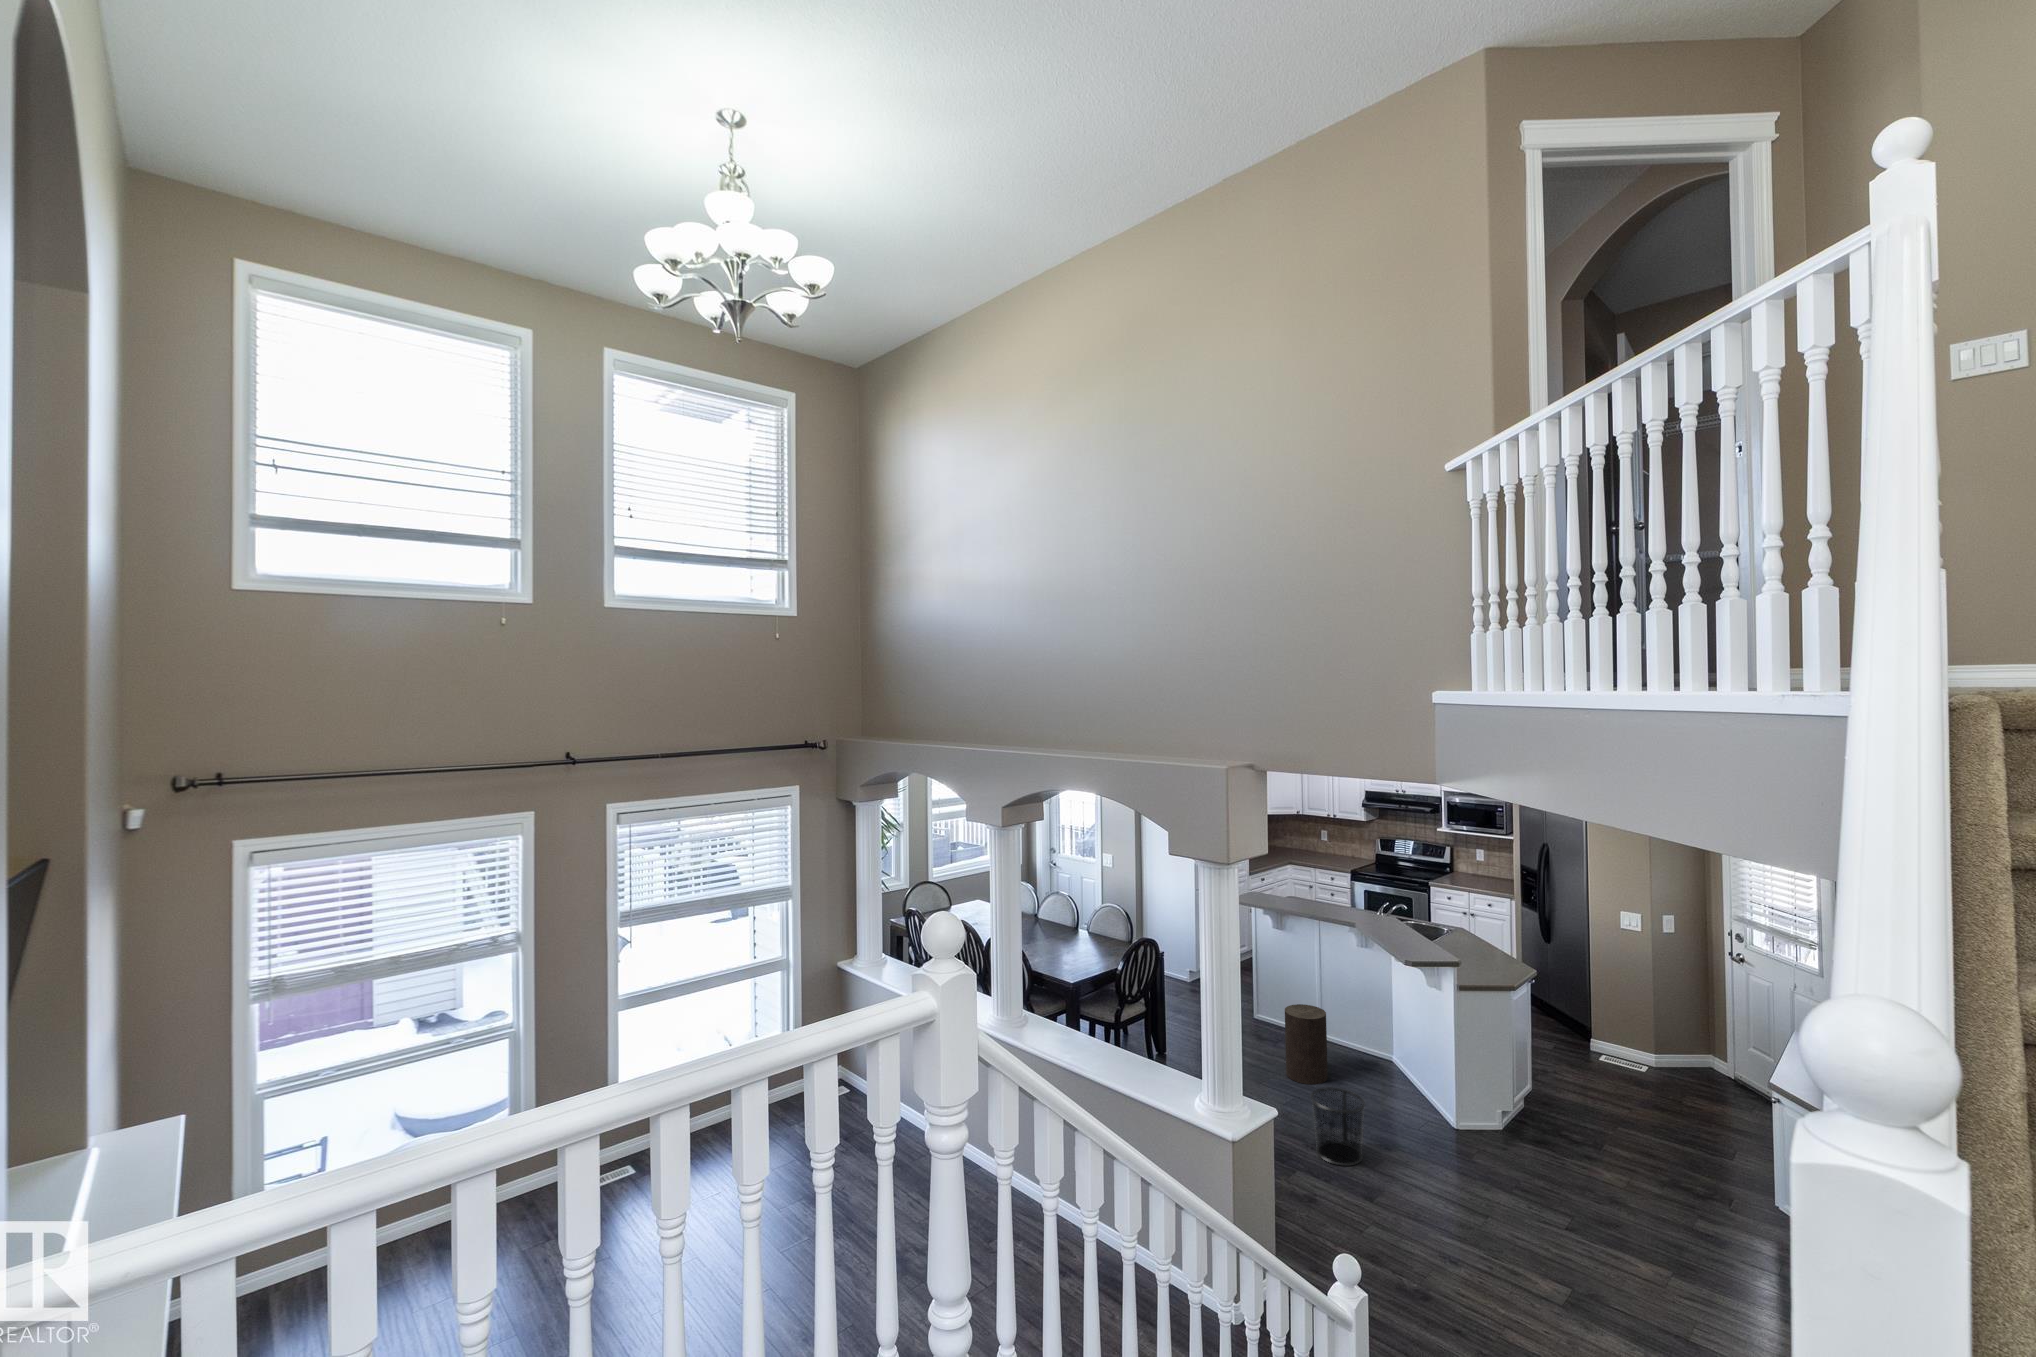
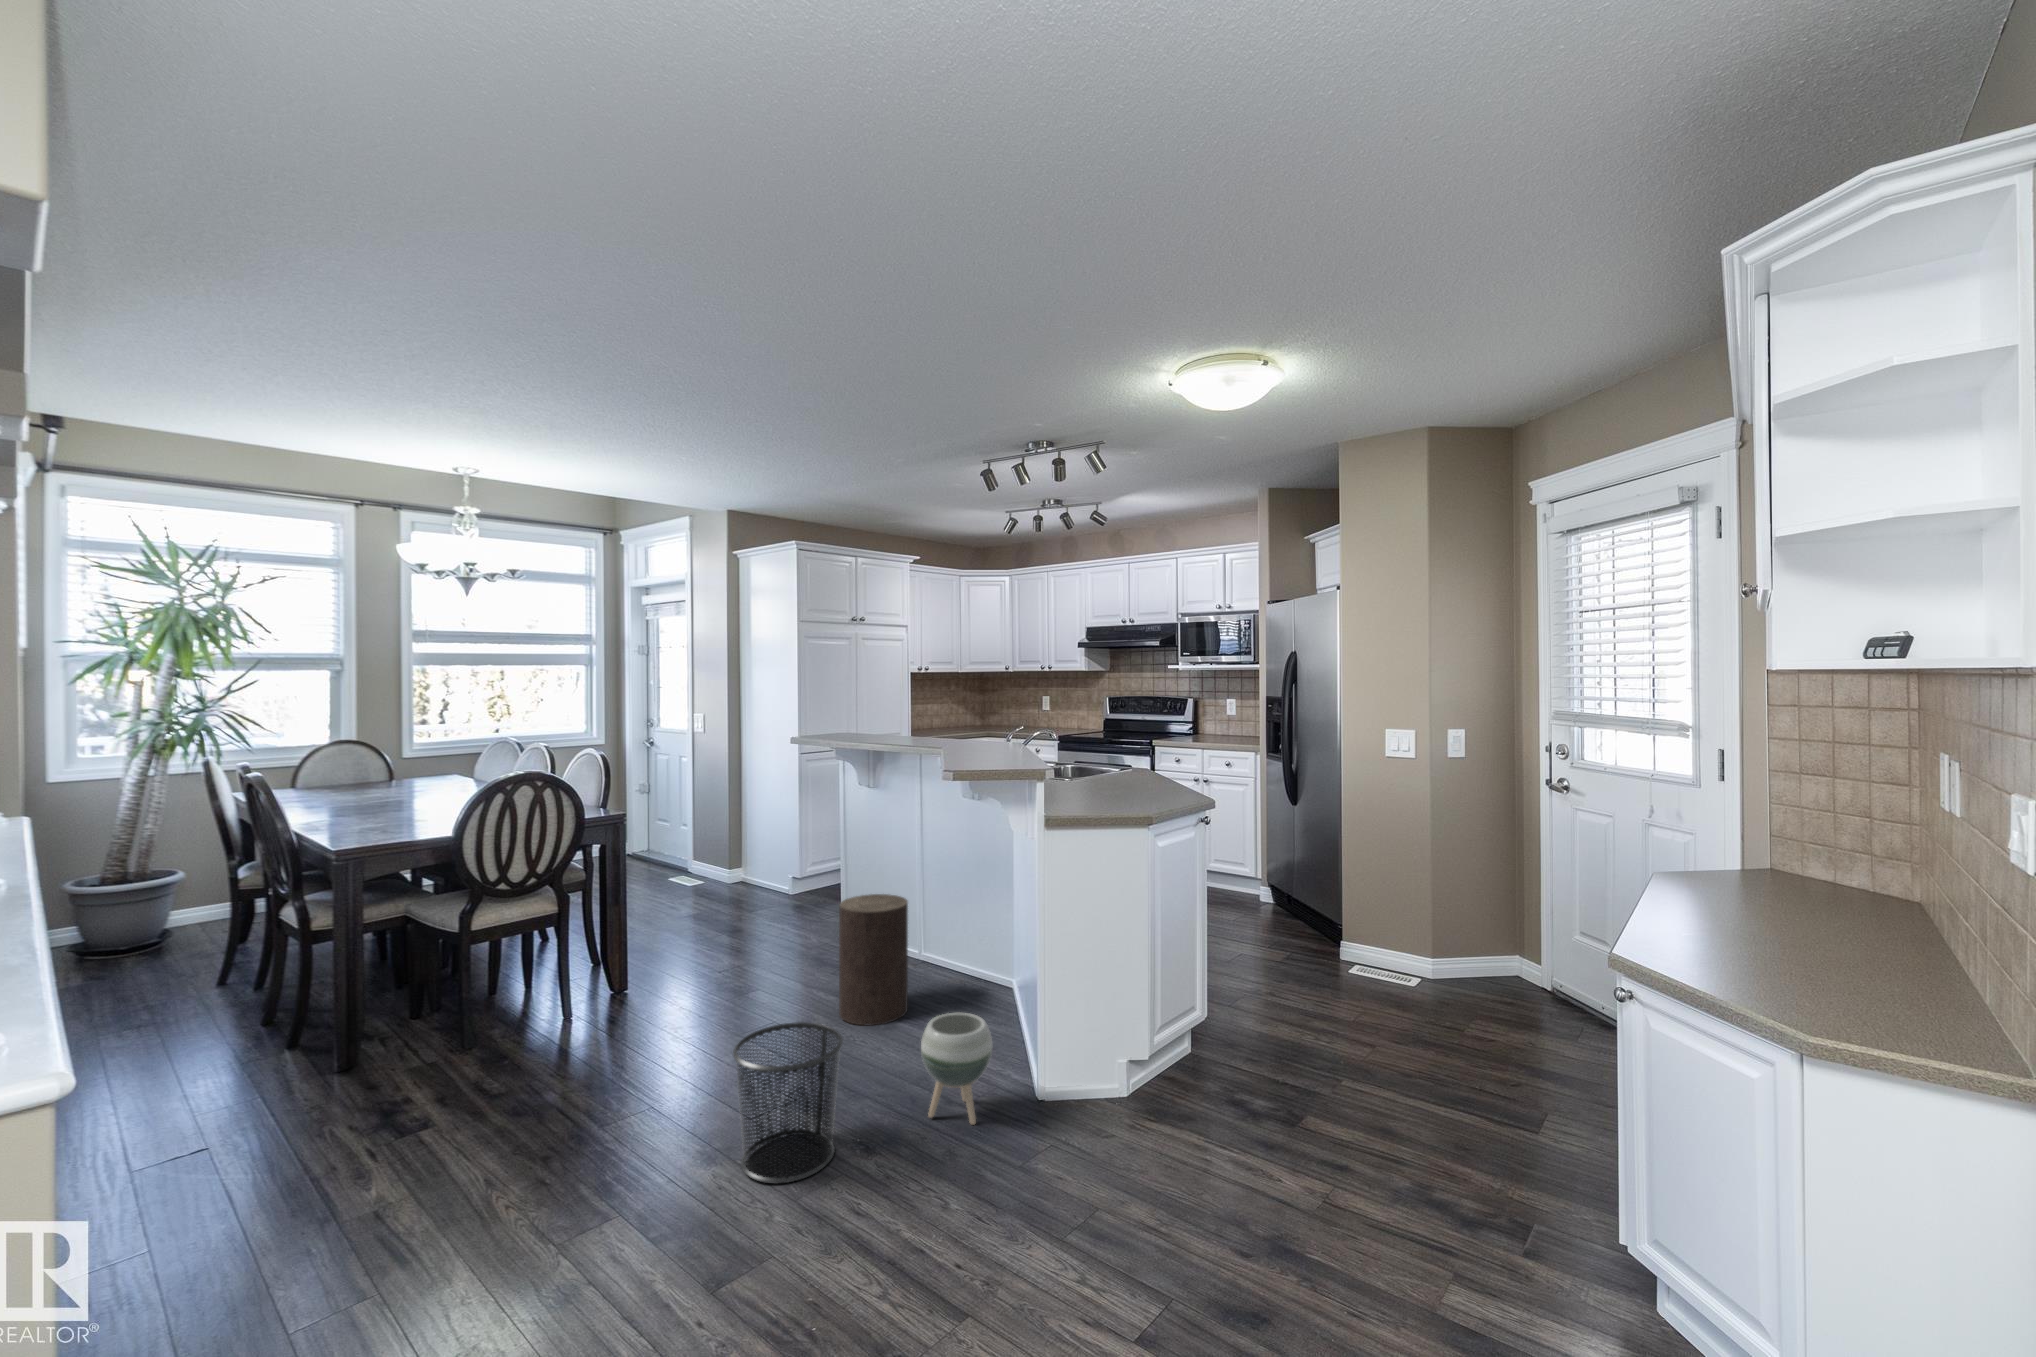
planter: none [1388,1084,1428,1142] -> present [921,1013,992,1125]

